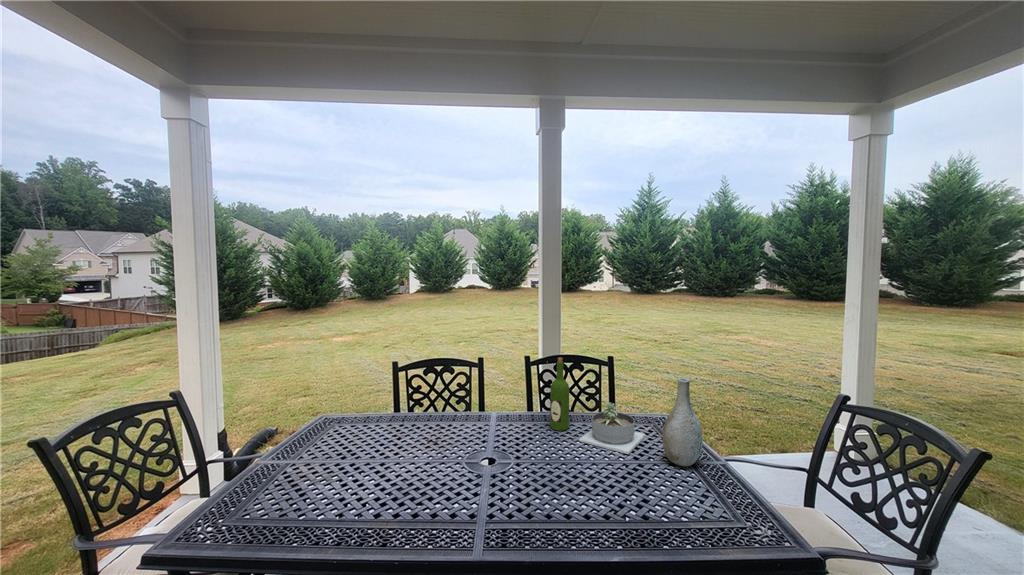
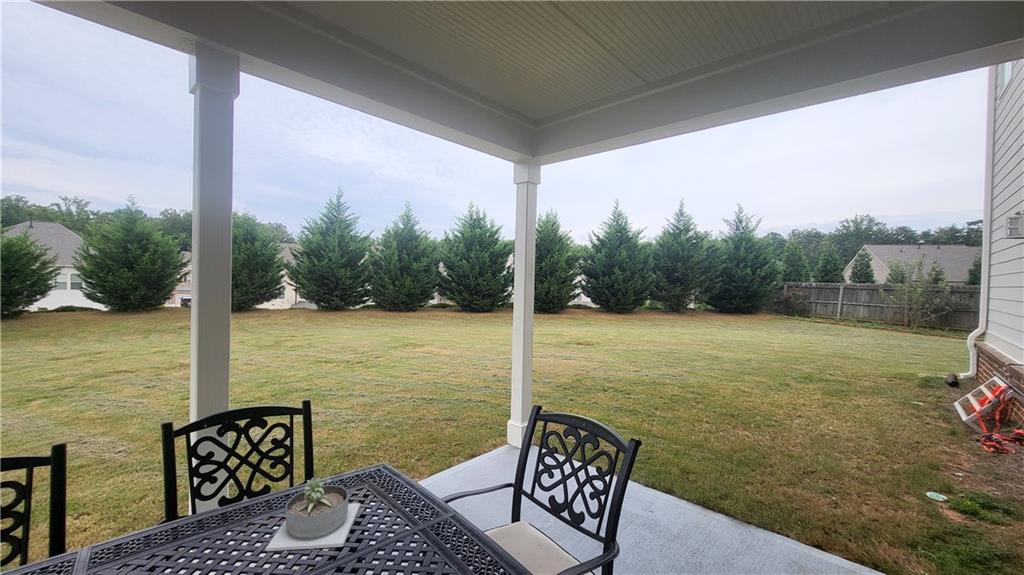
wine bottle: present [550,357,569,431] -> none [213,430,247,544]
vase: present [662,378,703,466] -> none [387,429,433,538]

